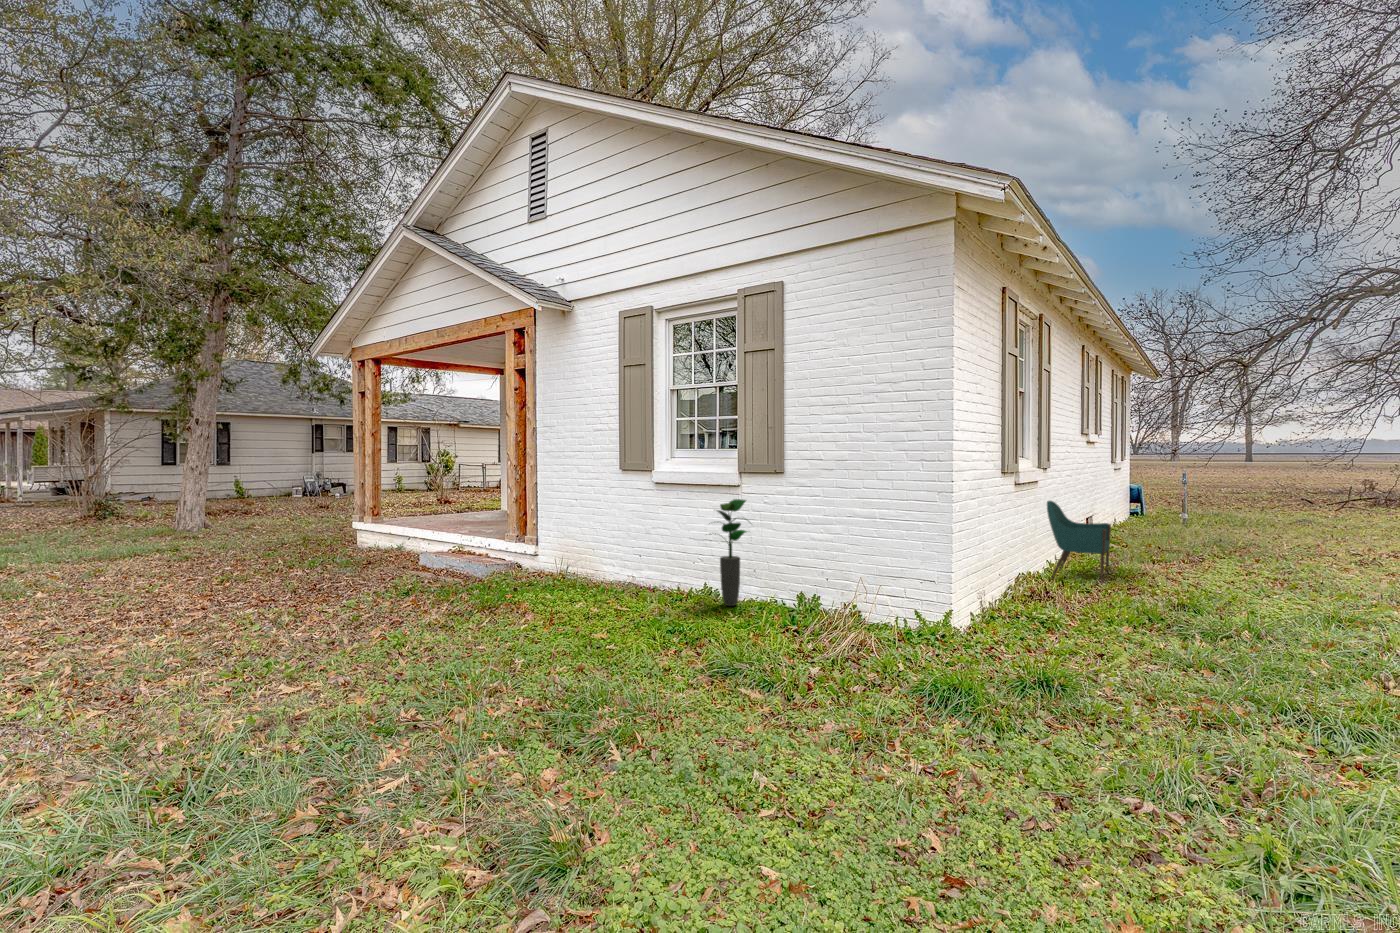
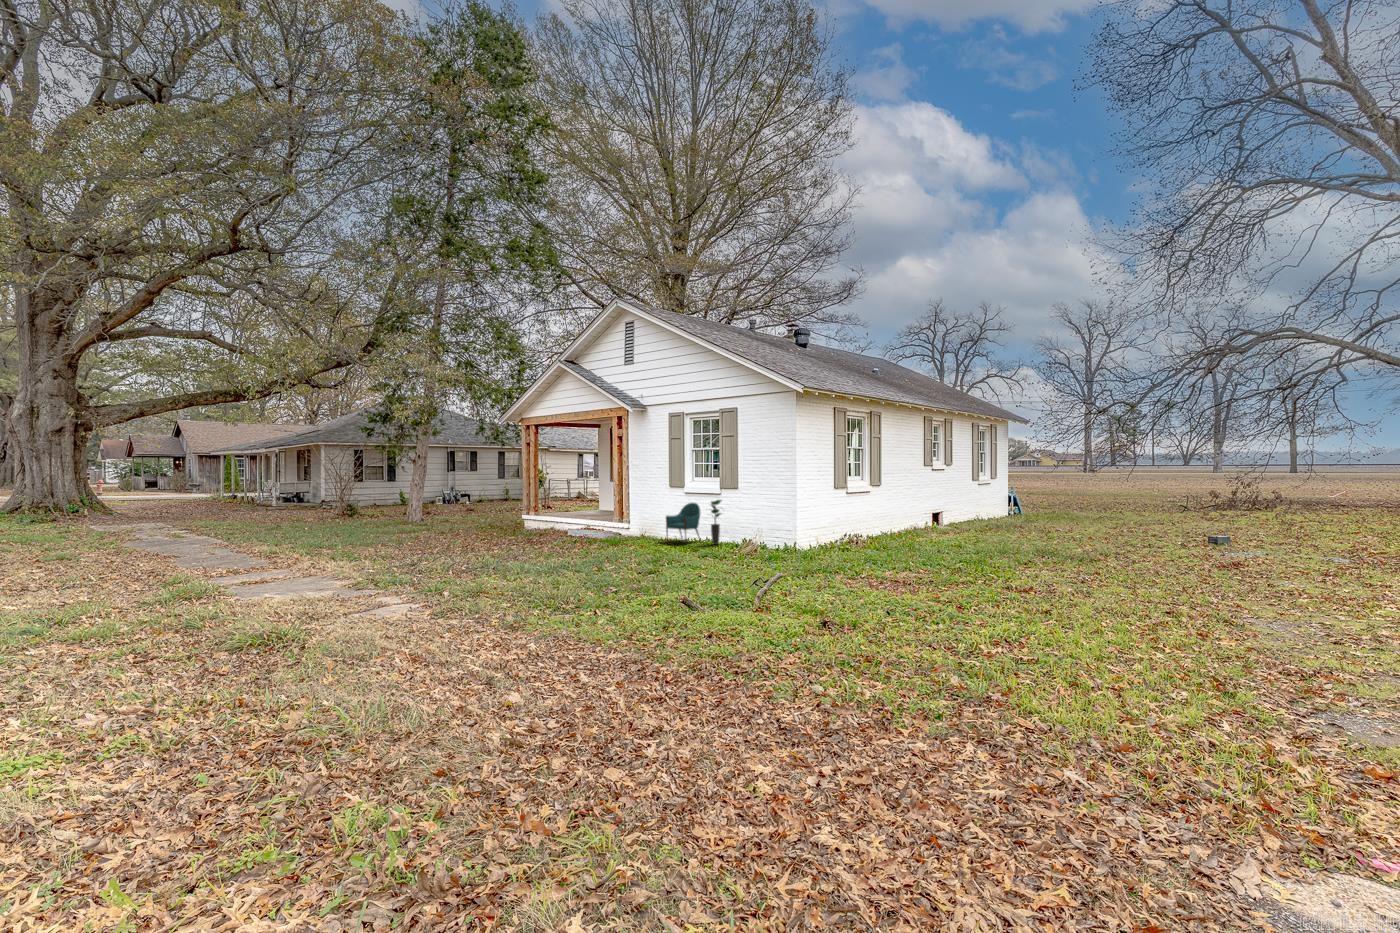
chair: present [1047,501,1111,583] -> present [666,503,700,541]

